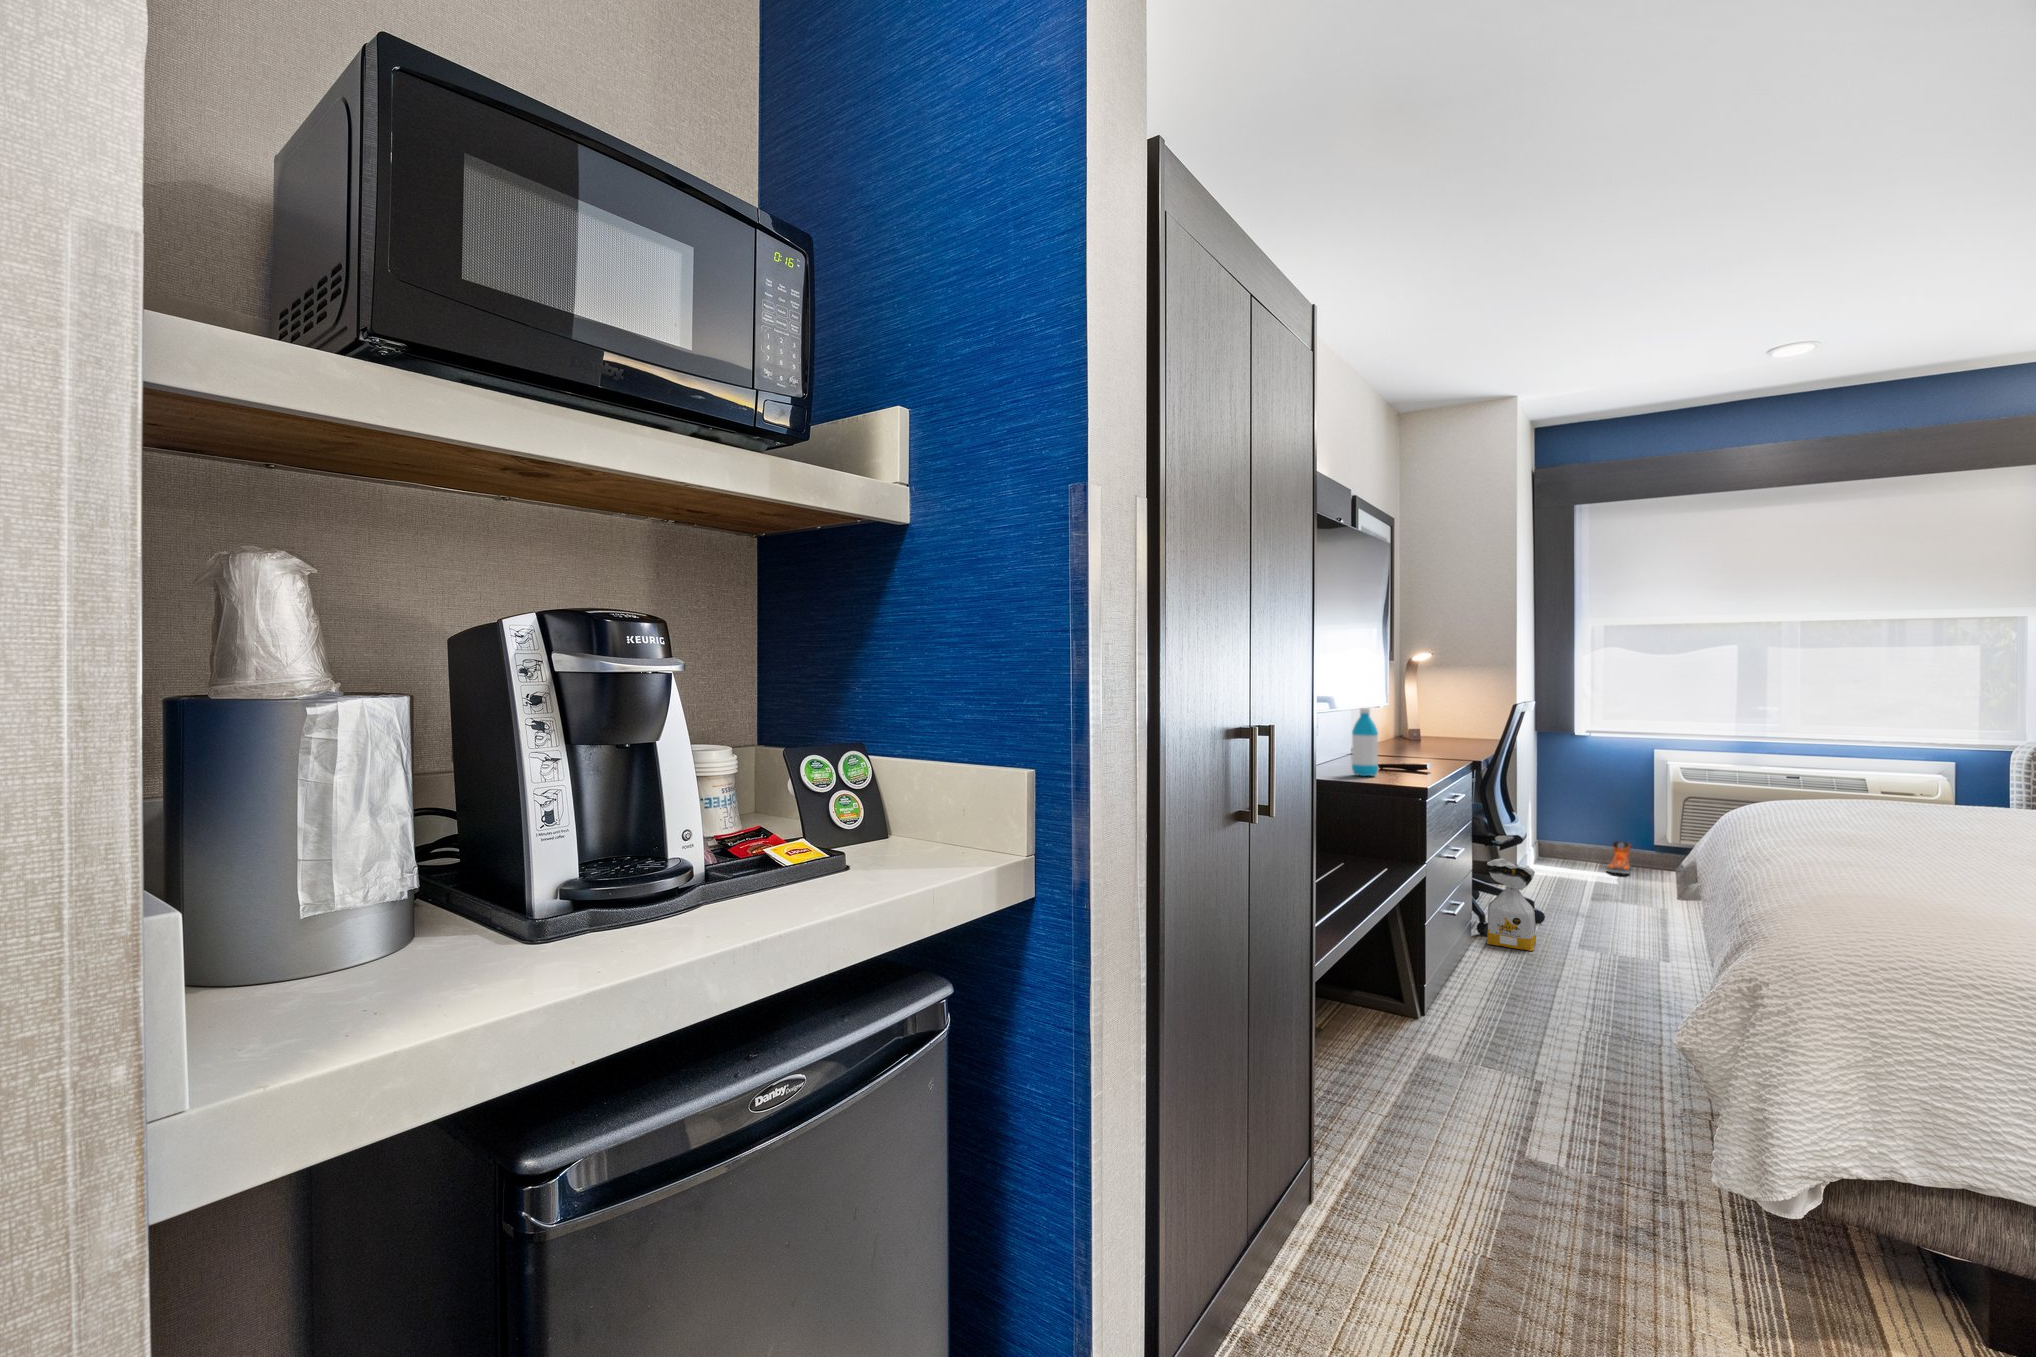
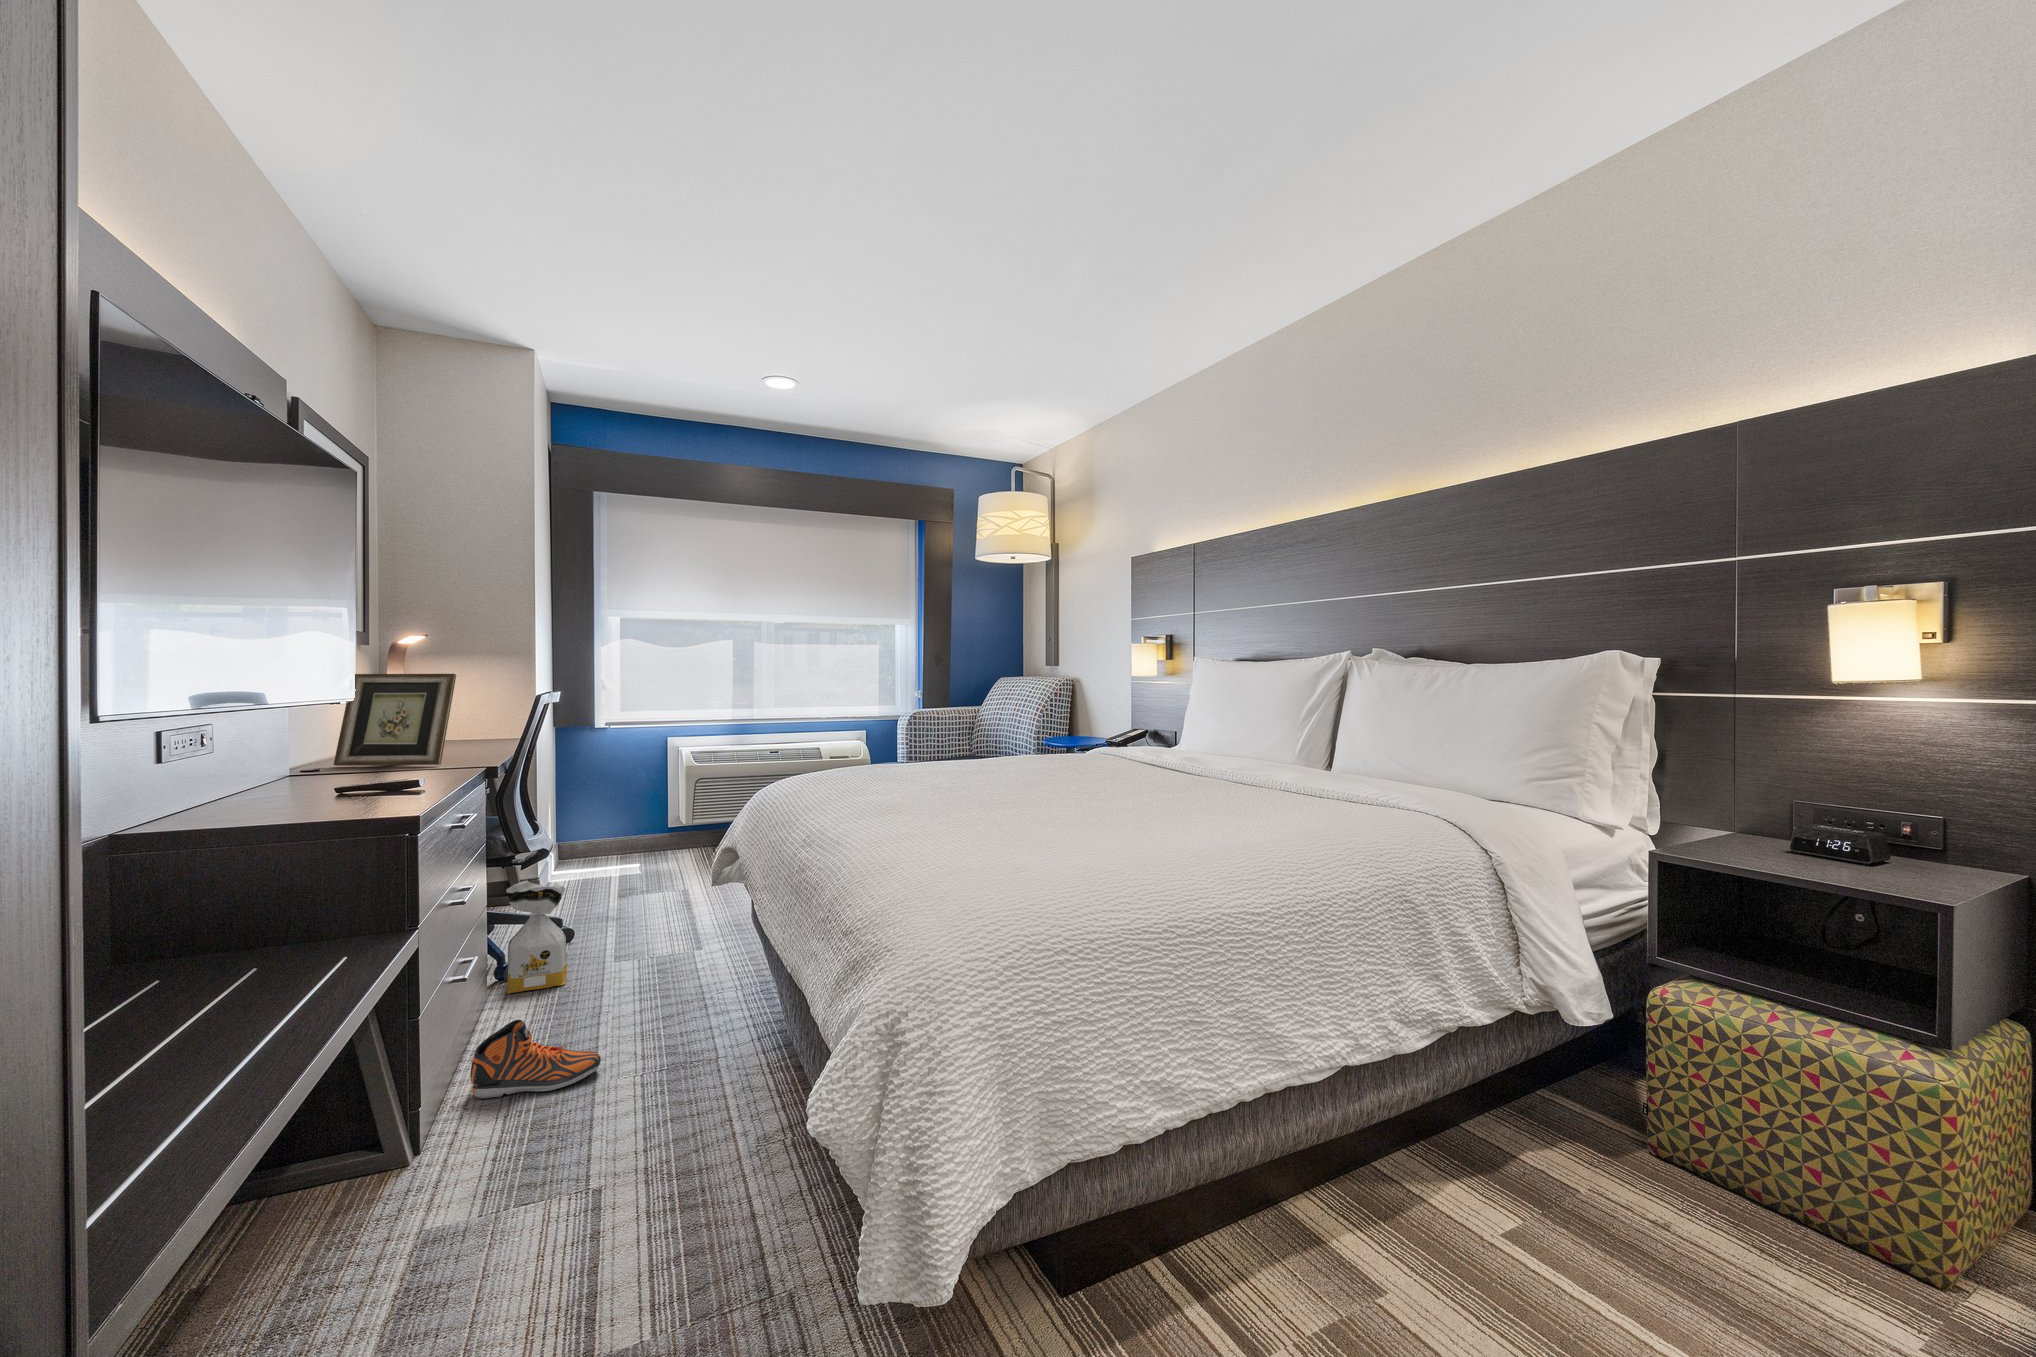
picture frame: none [1374,688,1451,758] -> present [334,674,456,766]
water bottle: present [1352,708,1378,776] -> none [284,699,337,809]
sneaker: present [1607,841,1631,874] -> present [470,1020,601,1098]

